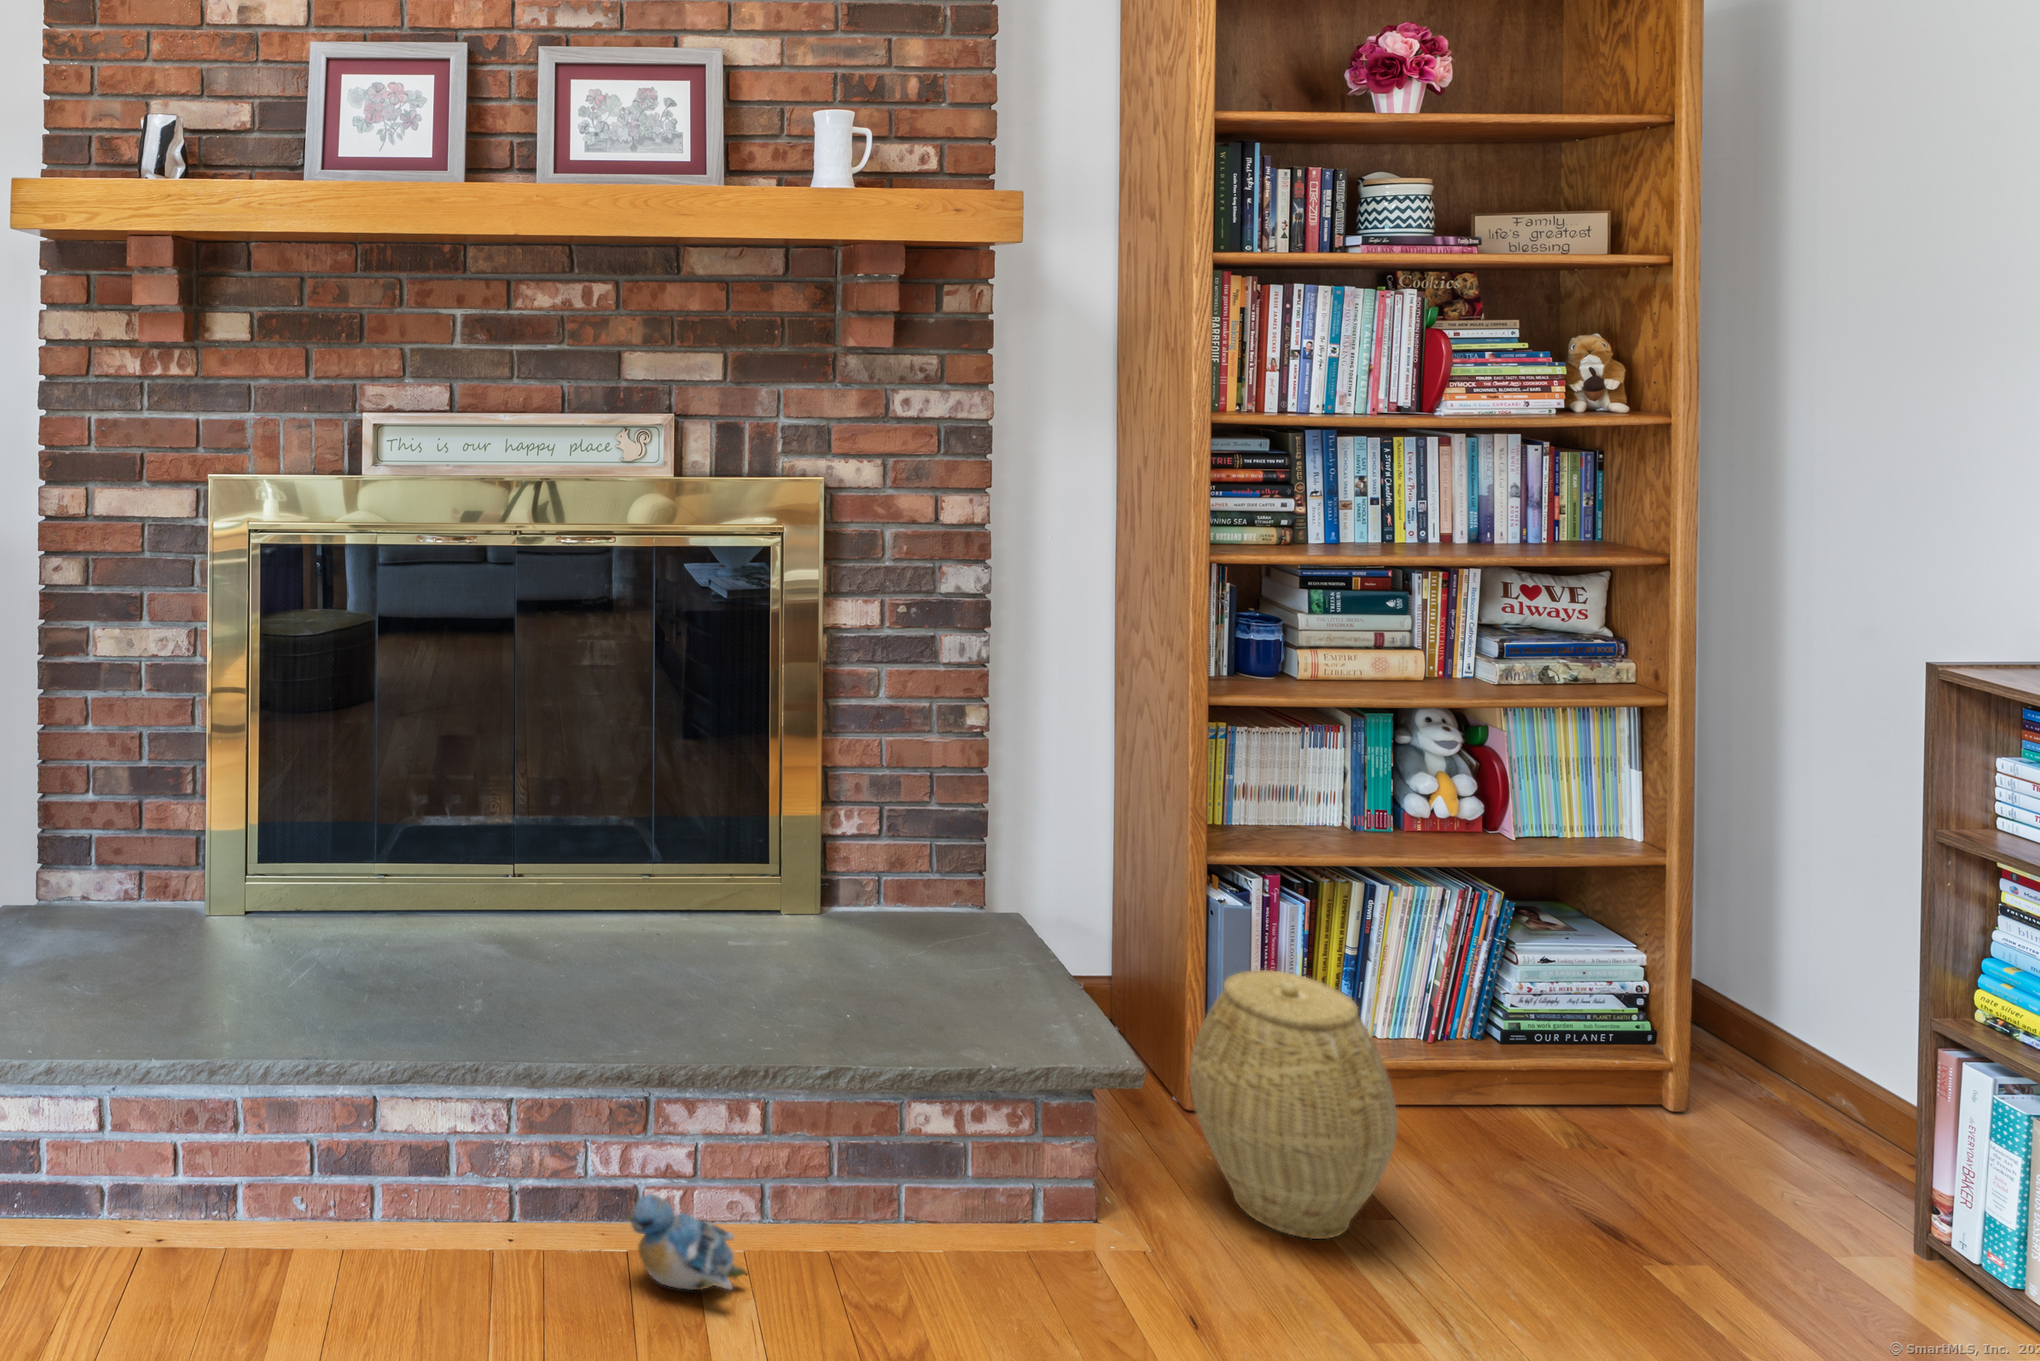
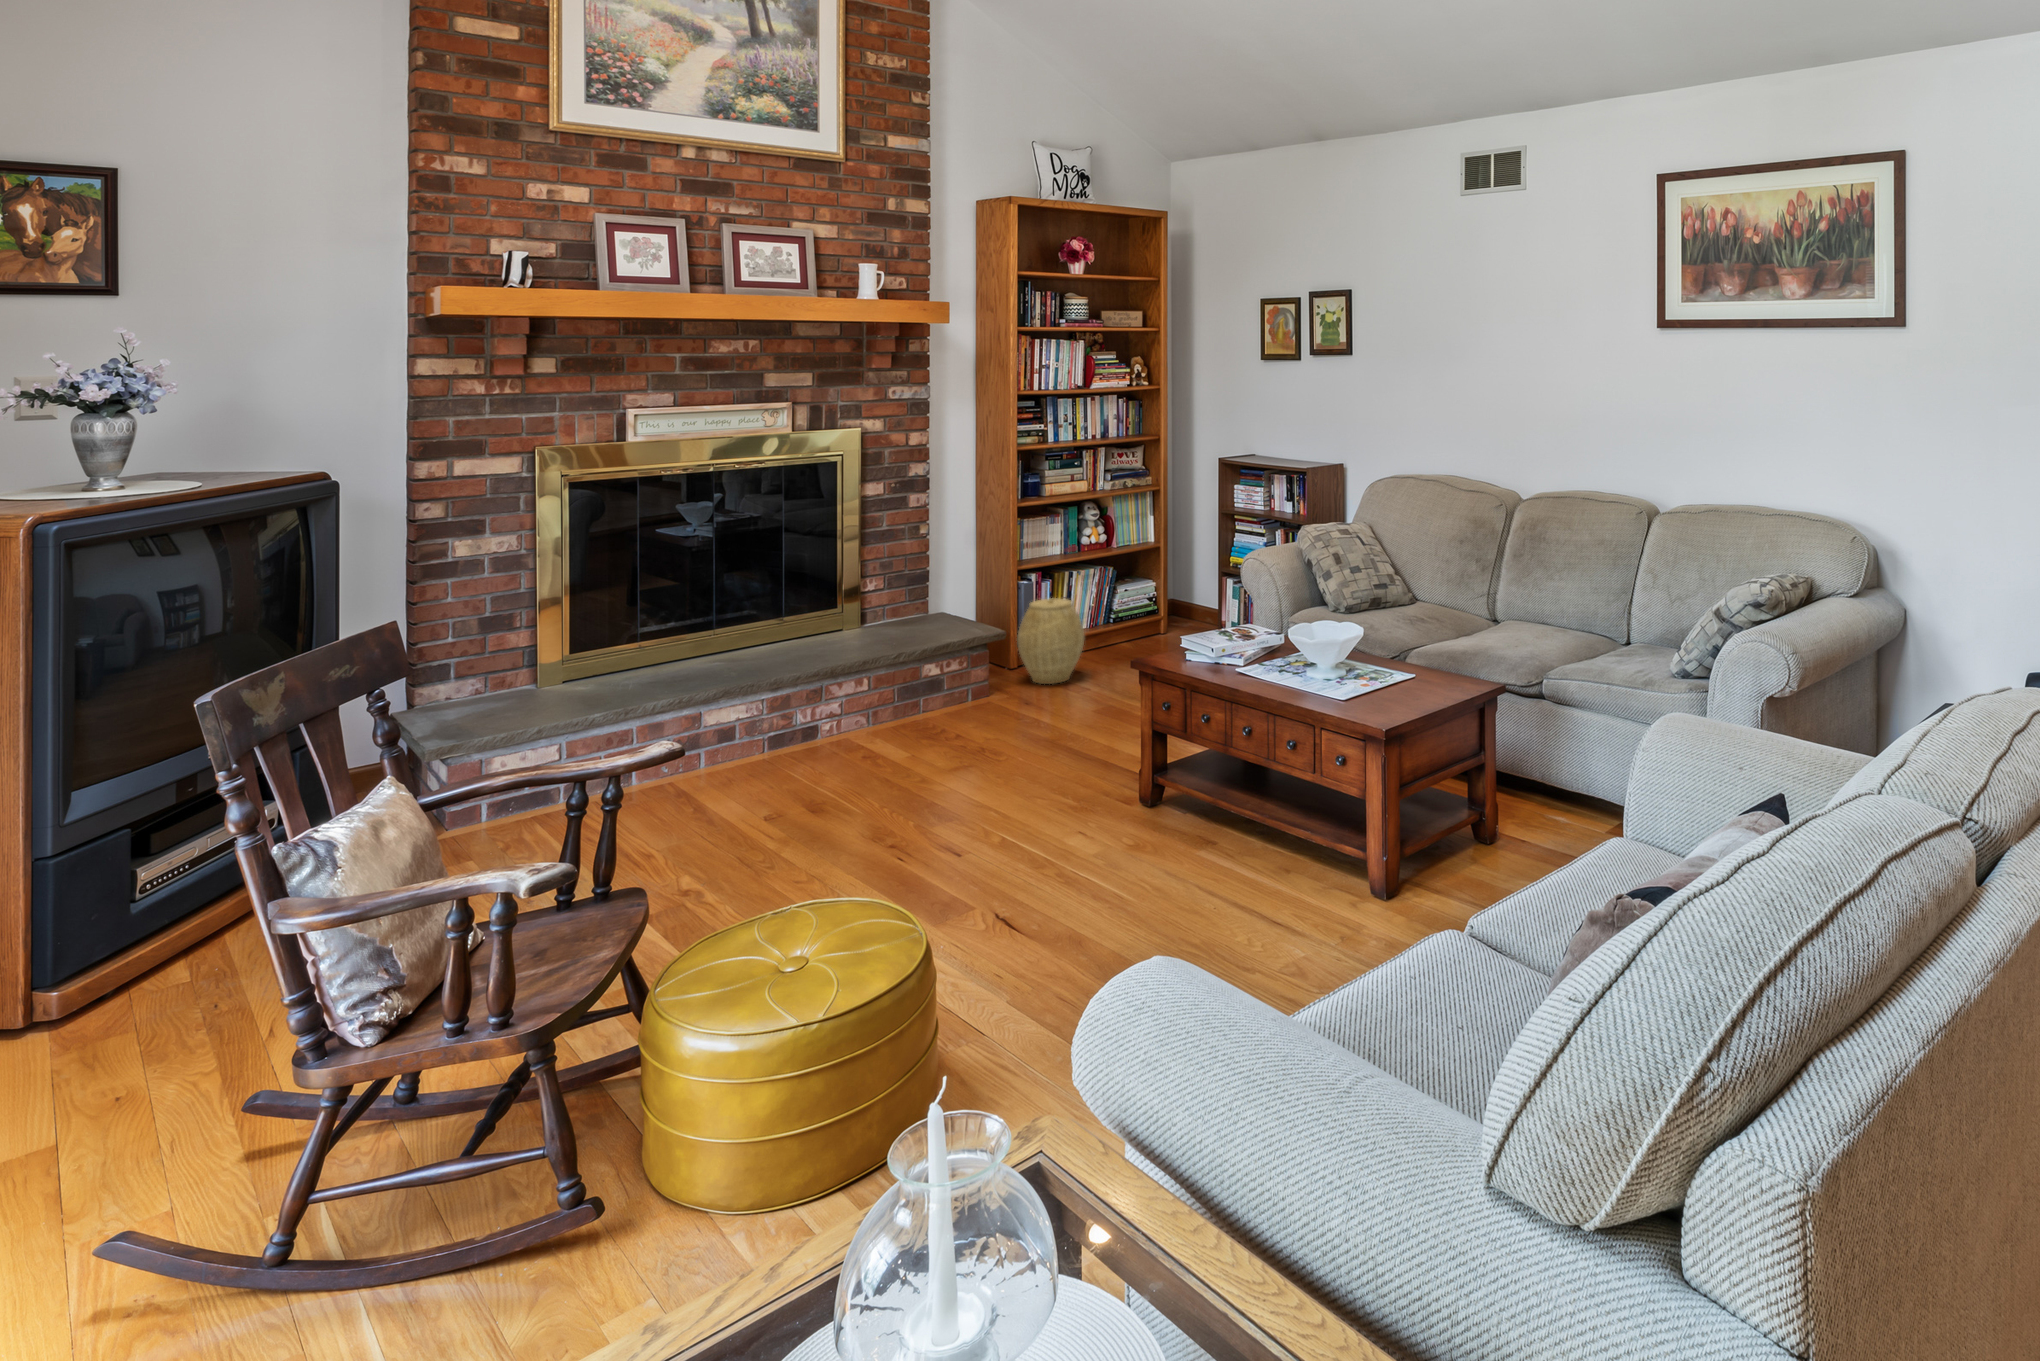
plush toy: present [629,1195,747,1290] -> none [829,712,877,744]

